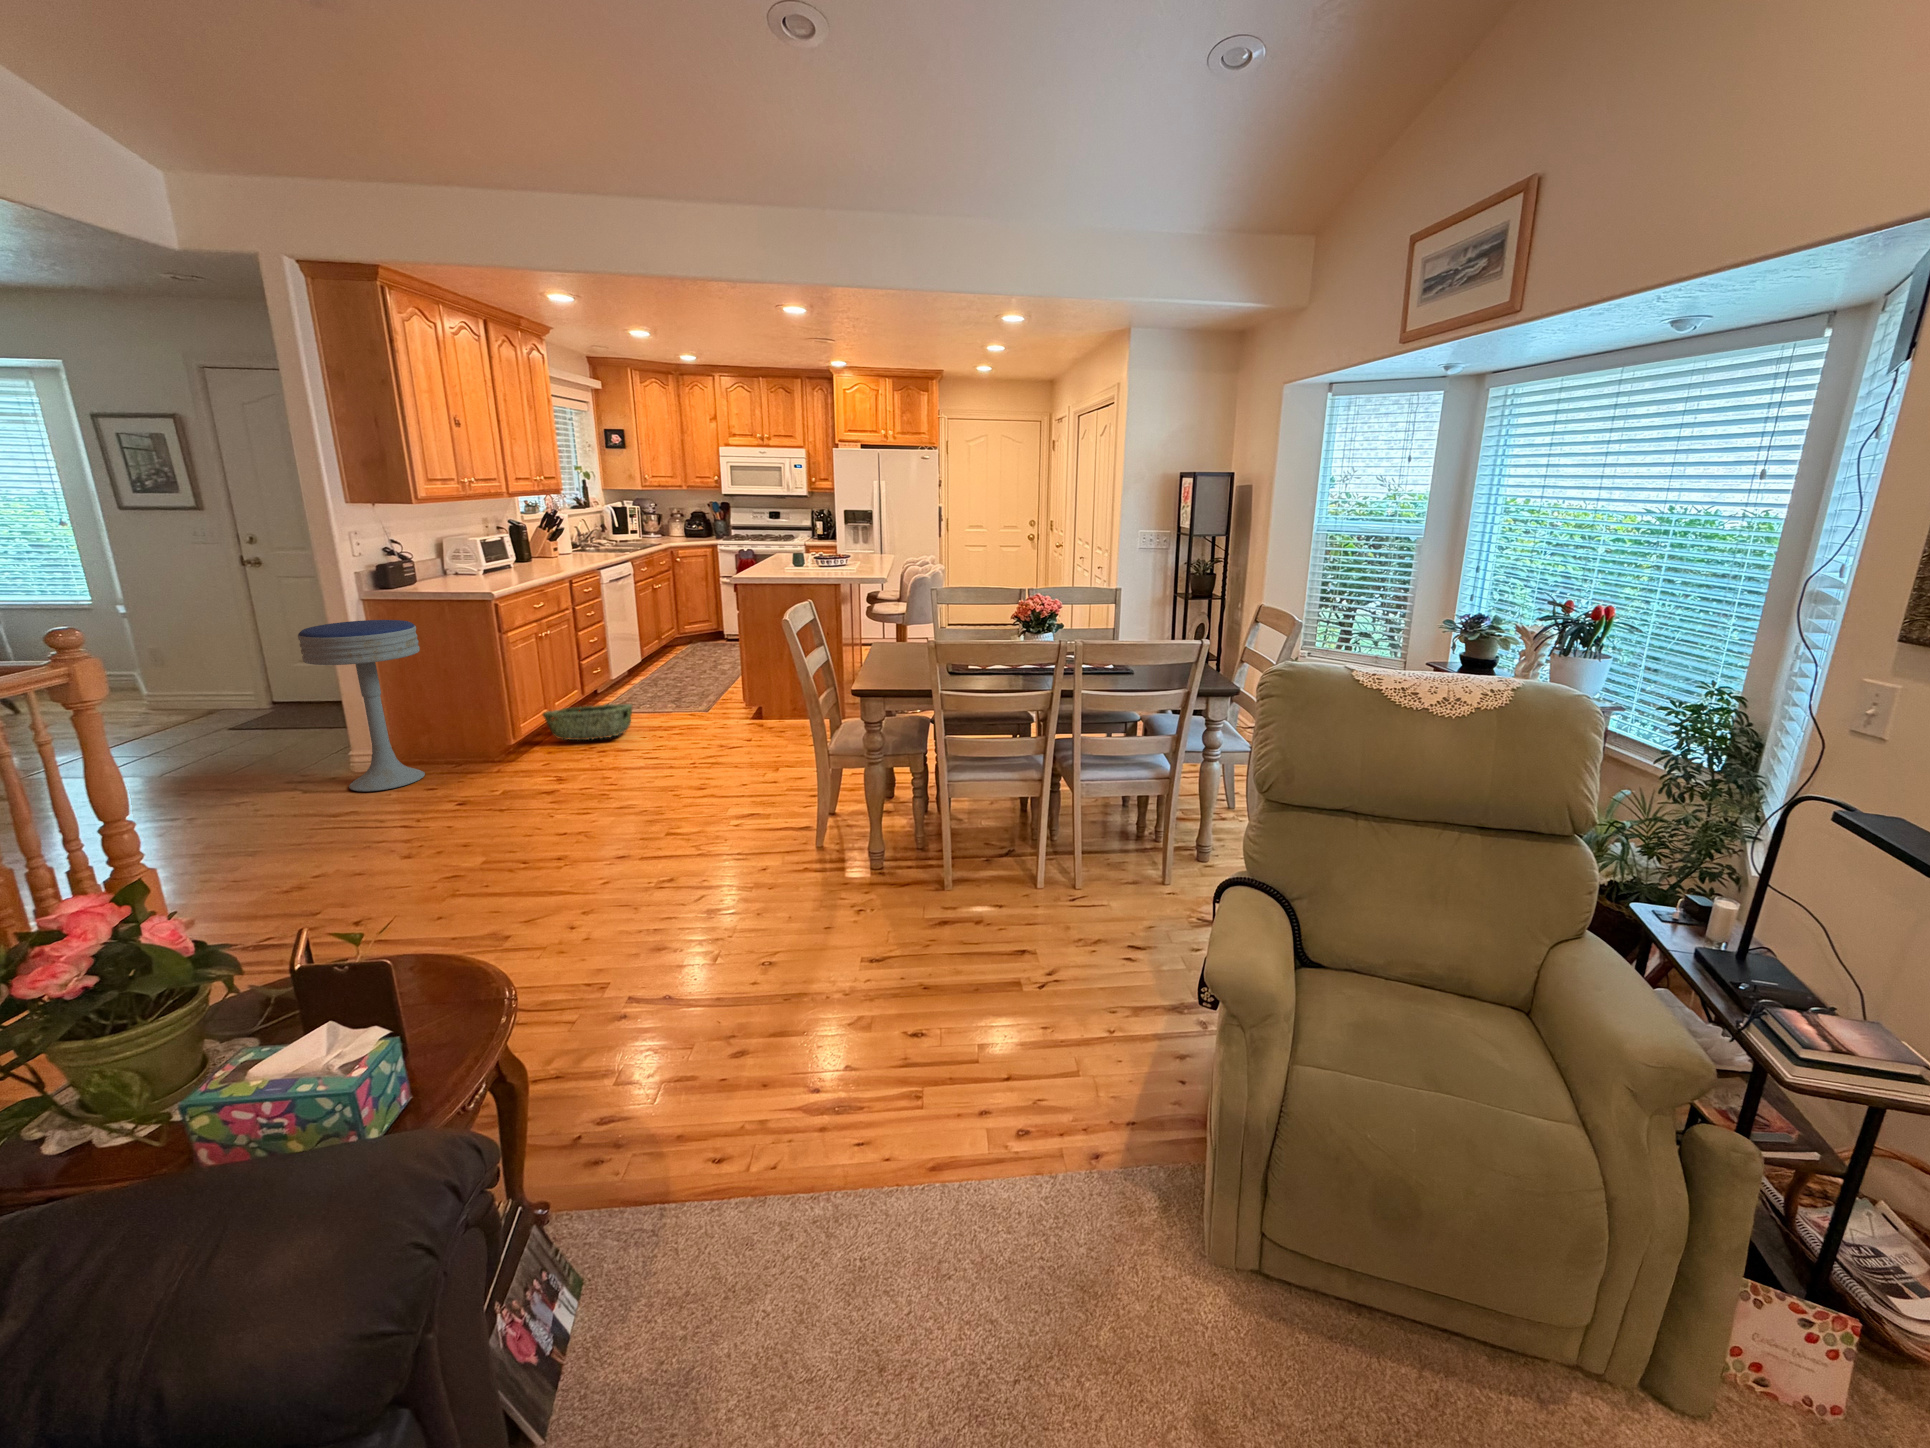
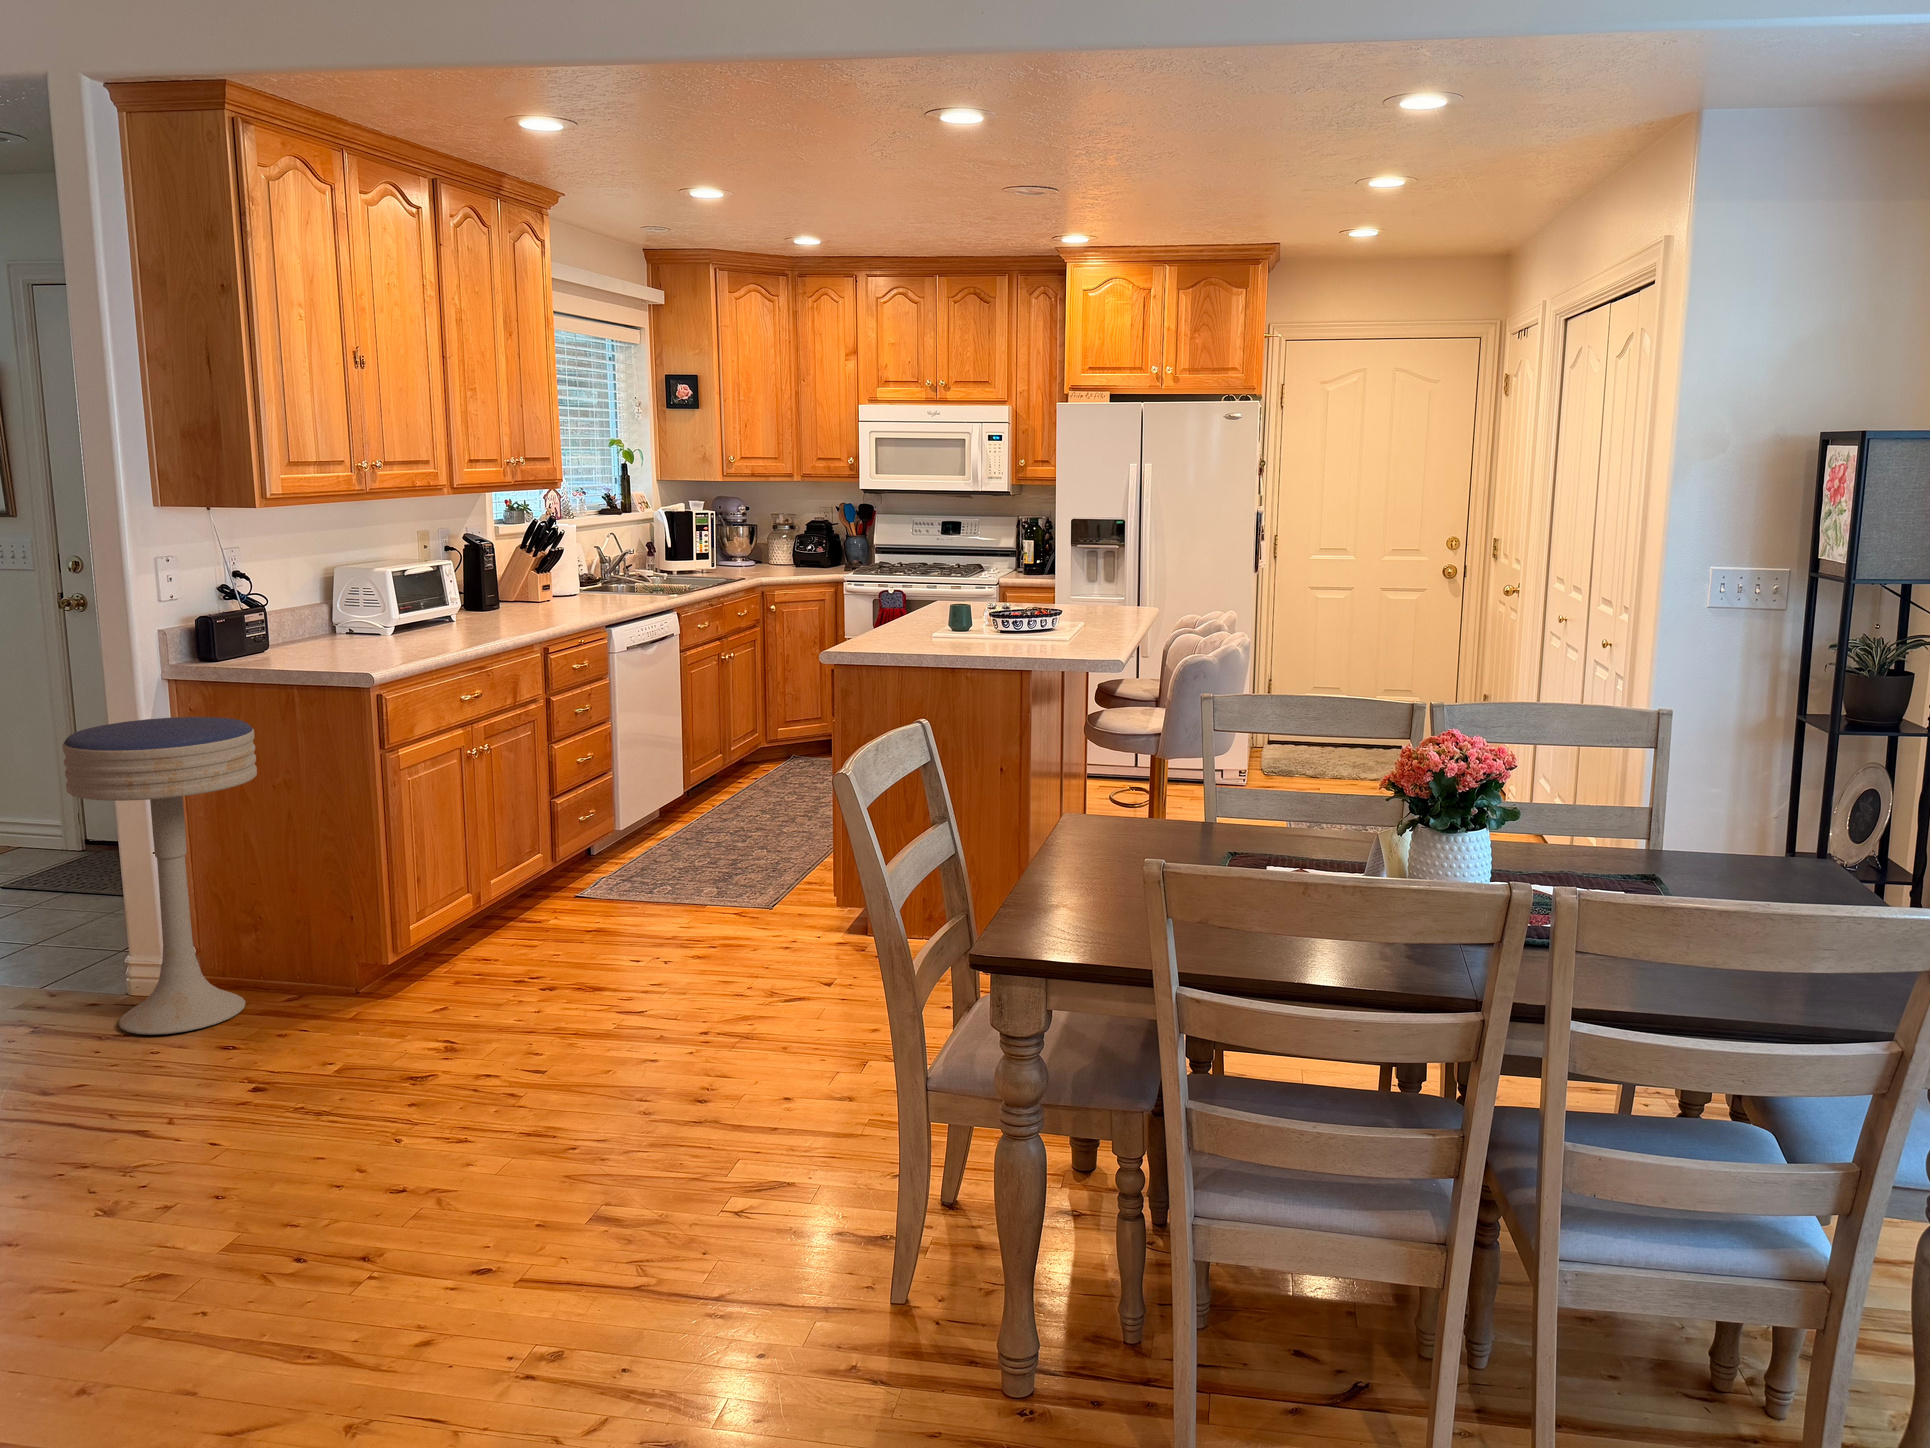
woven basket: present [543,704,632,740] -> none [459,891,621,960]

